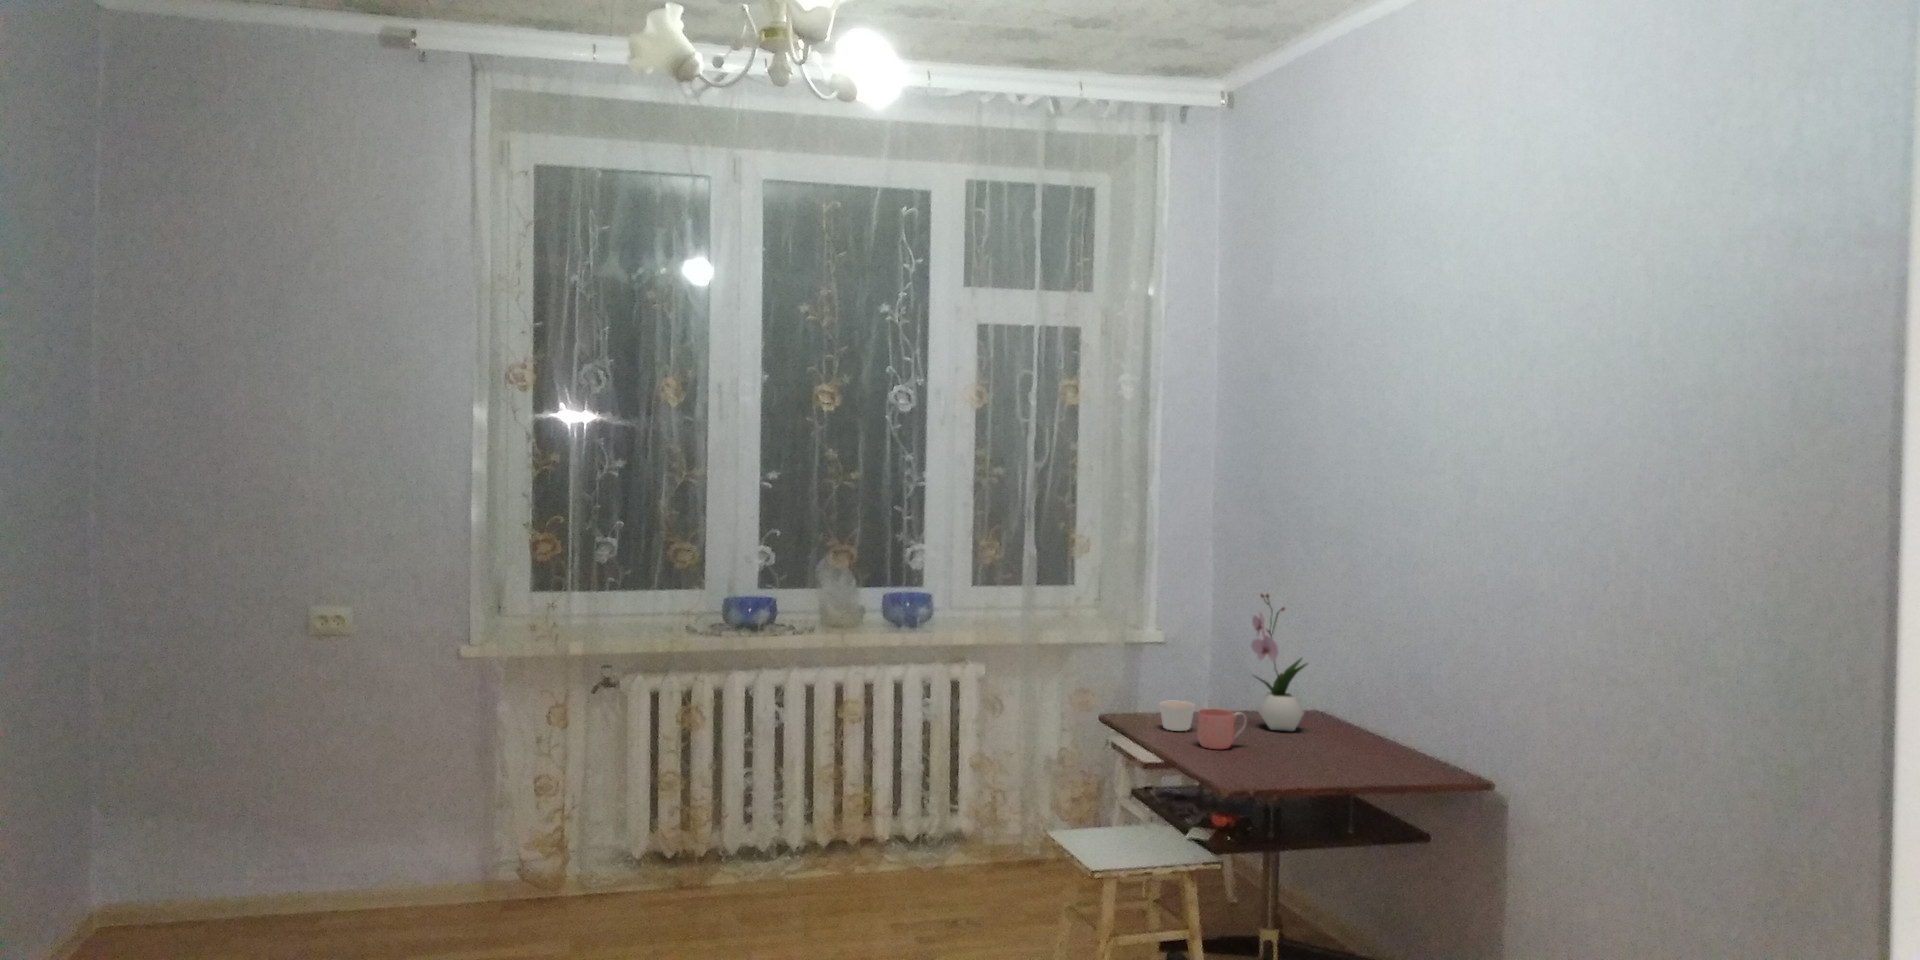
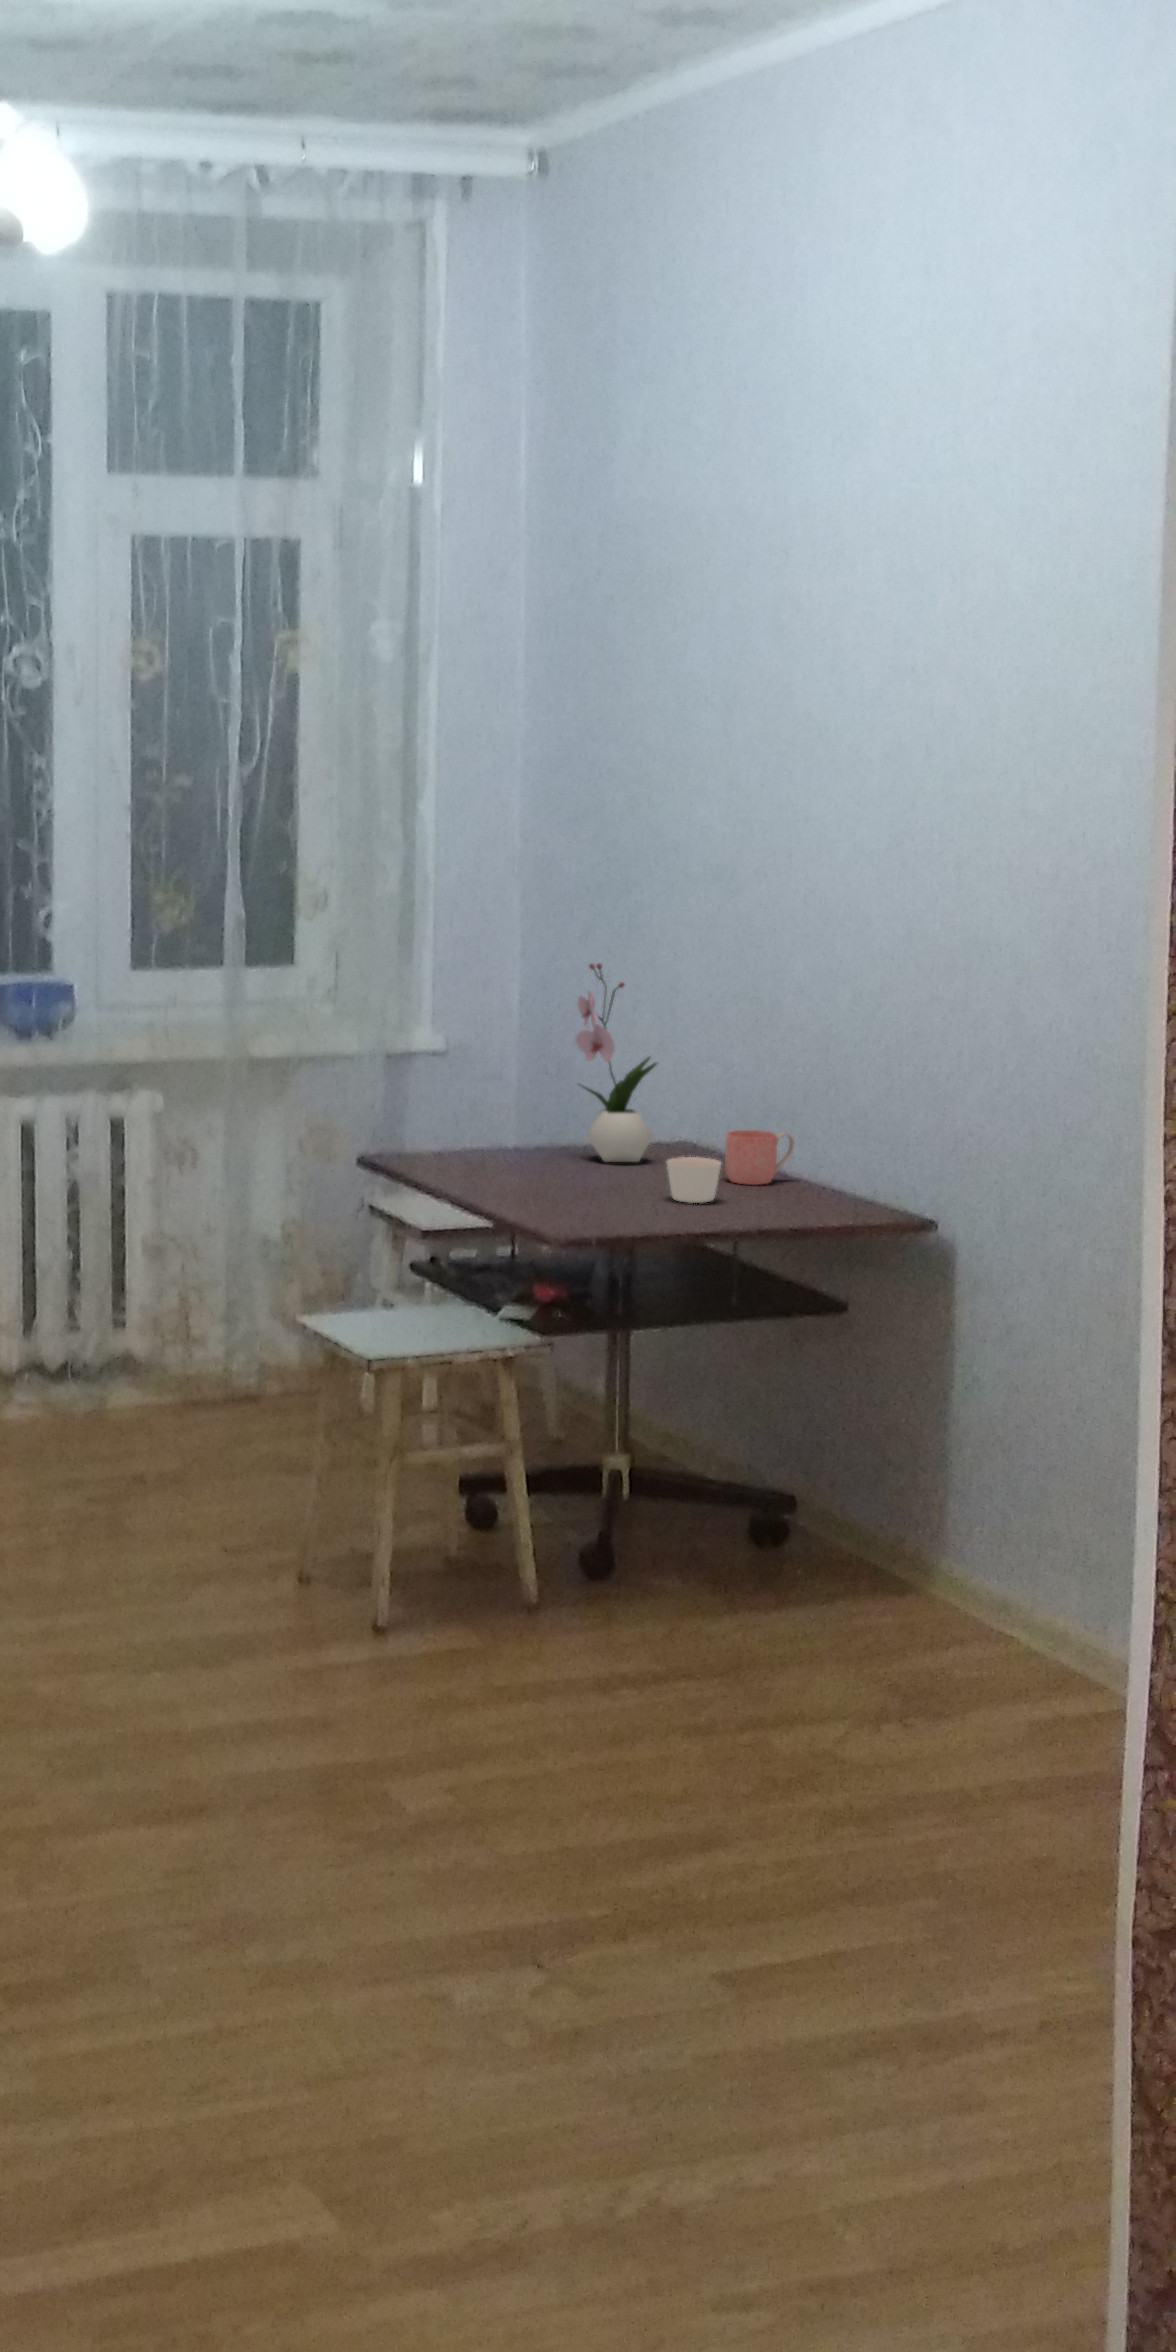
candle: present [1160,700,1195,731] -> present [666,1157,721,1203]
mug: present [1197,709,1247,749] -> present [725,1130,794,1185]

